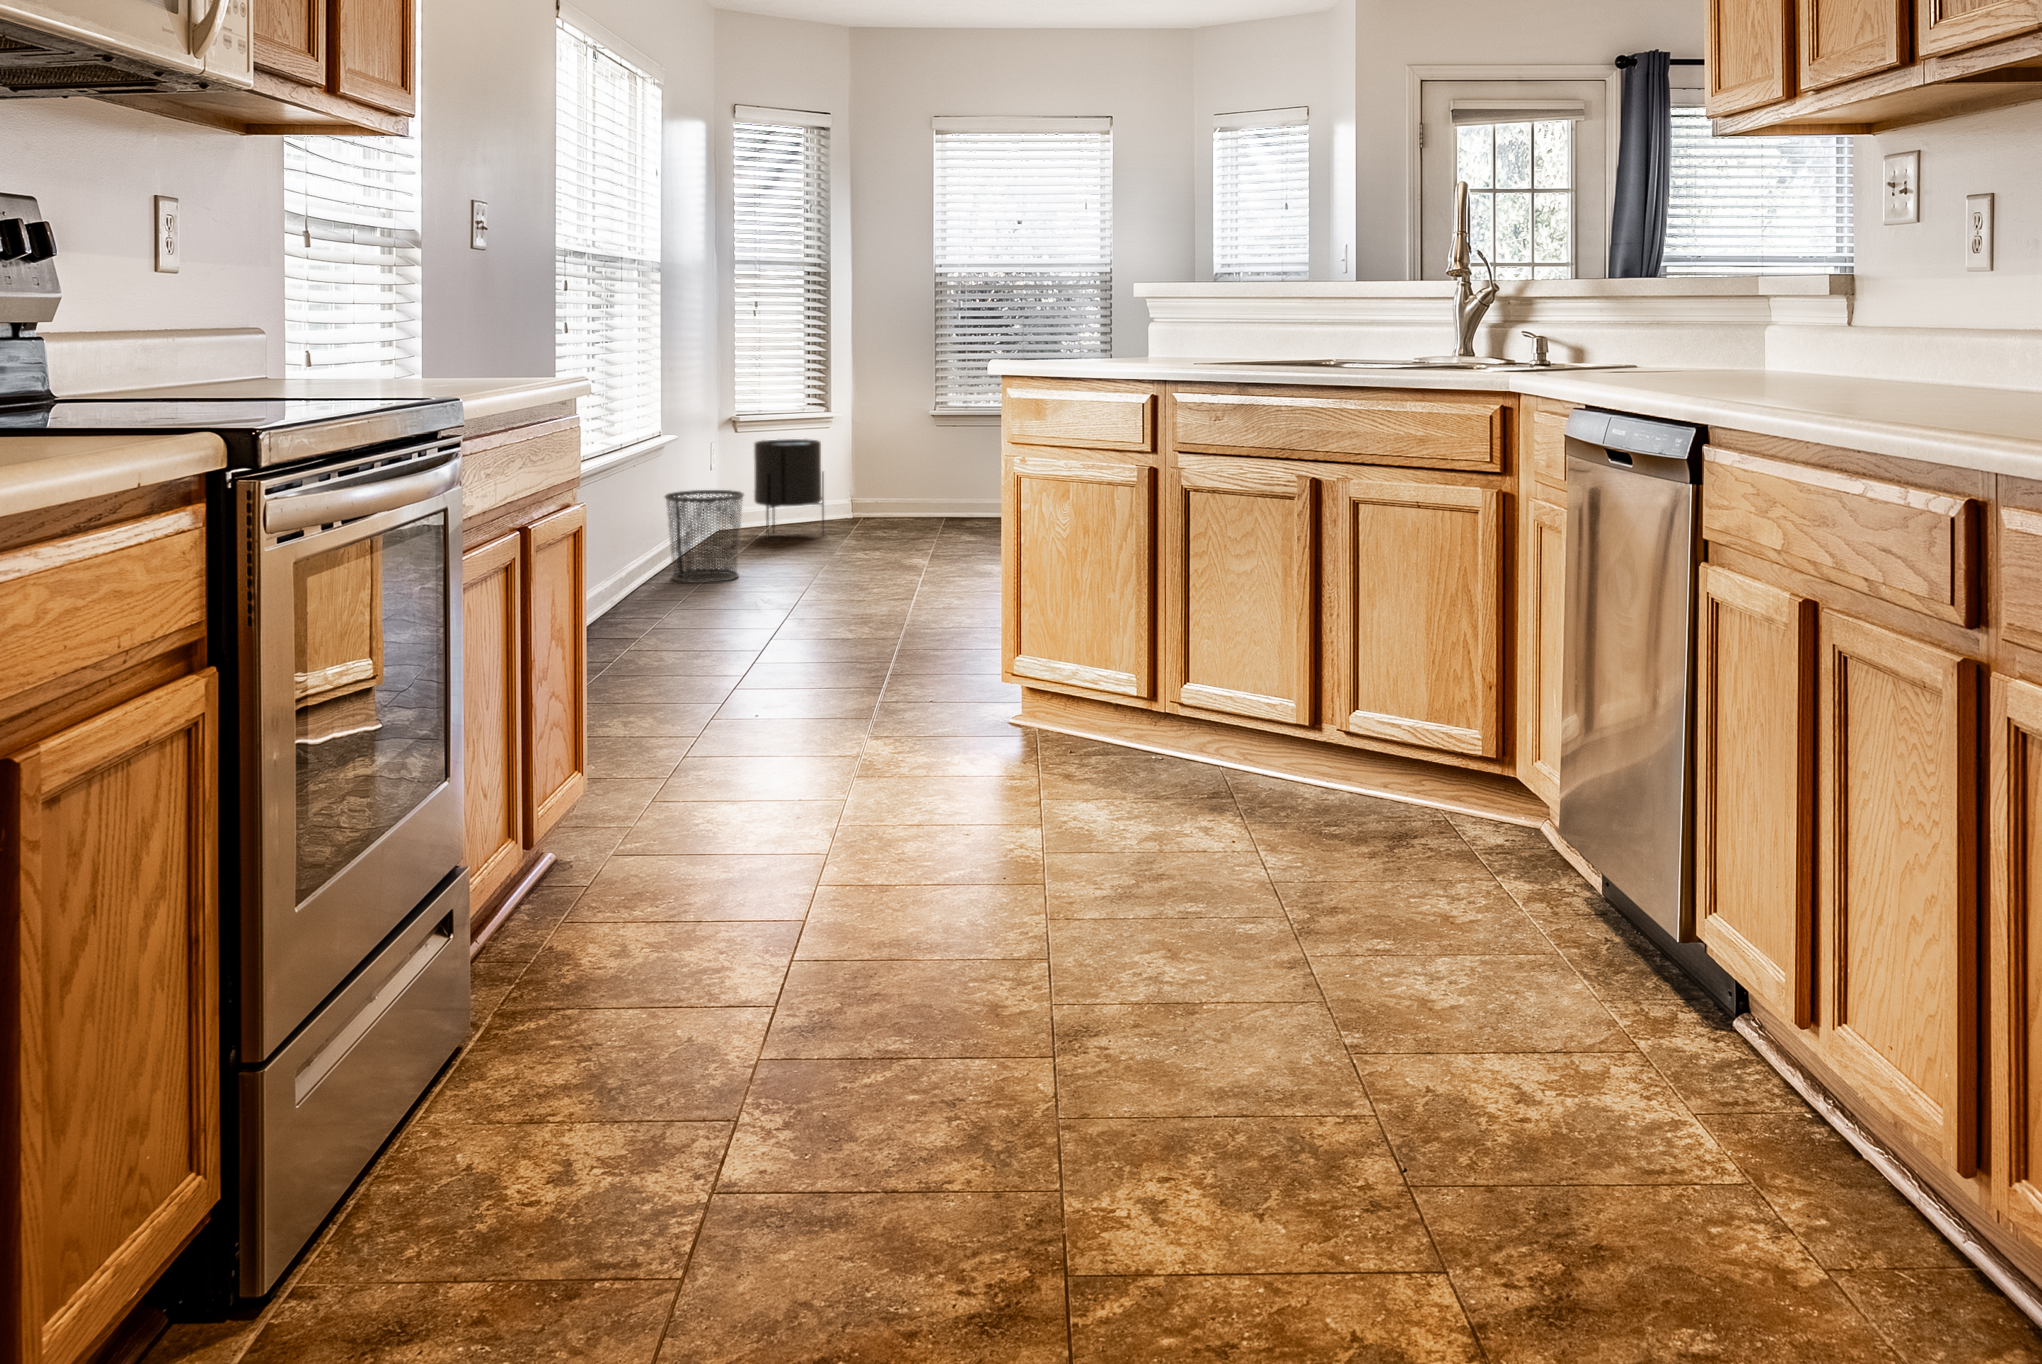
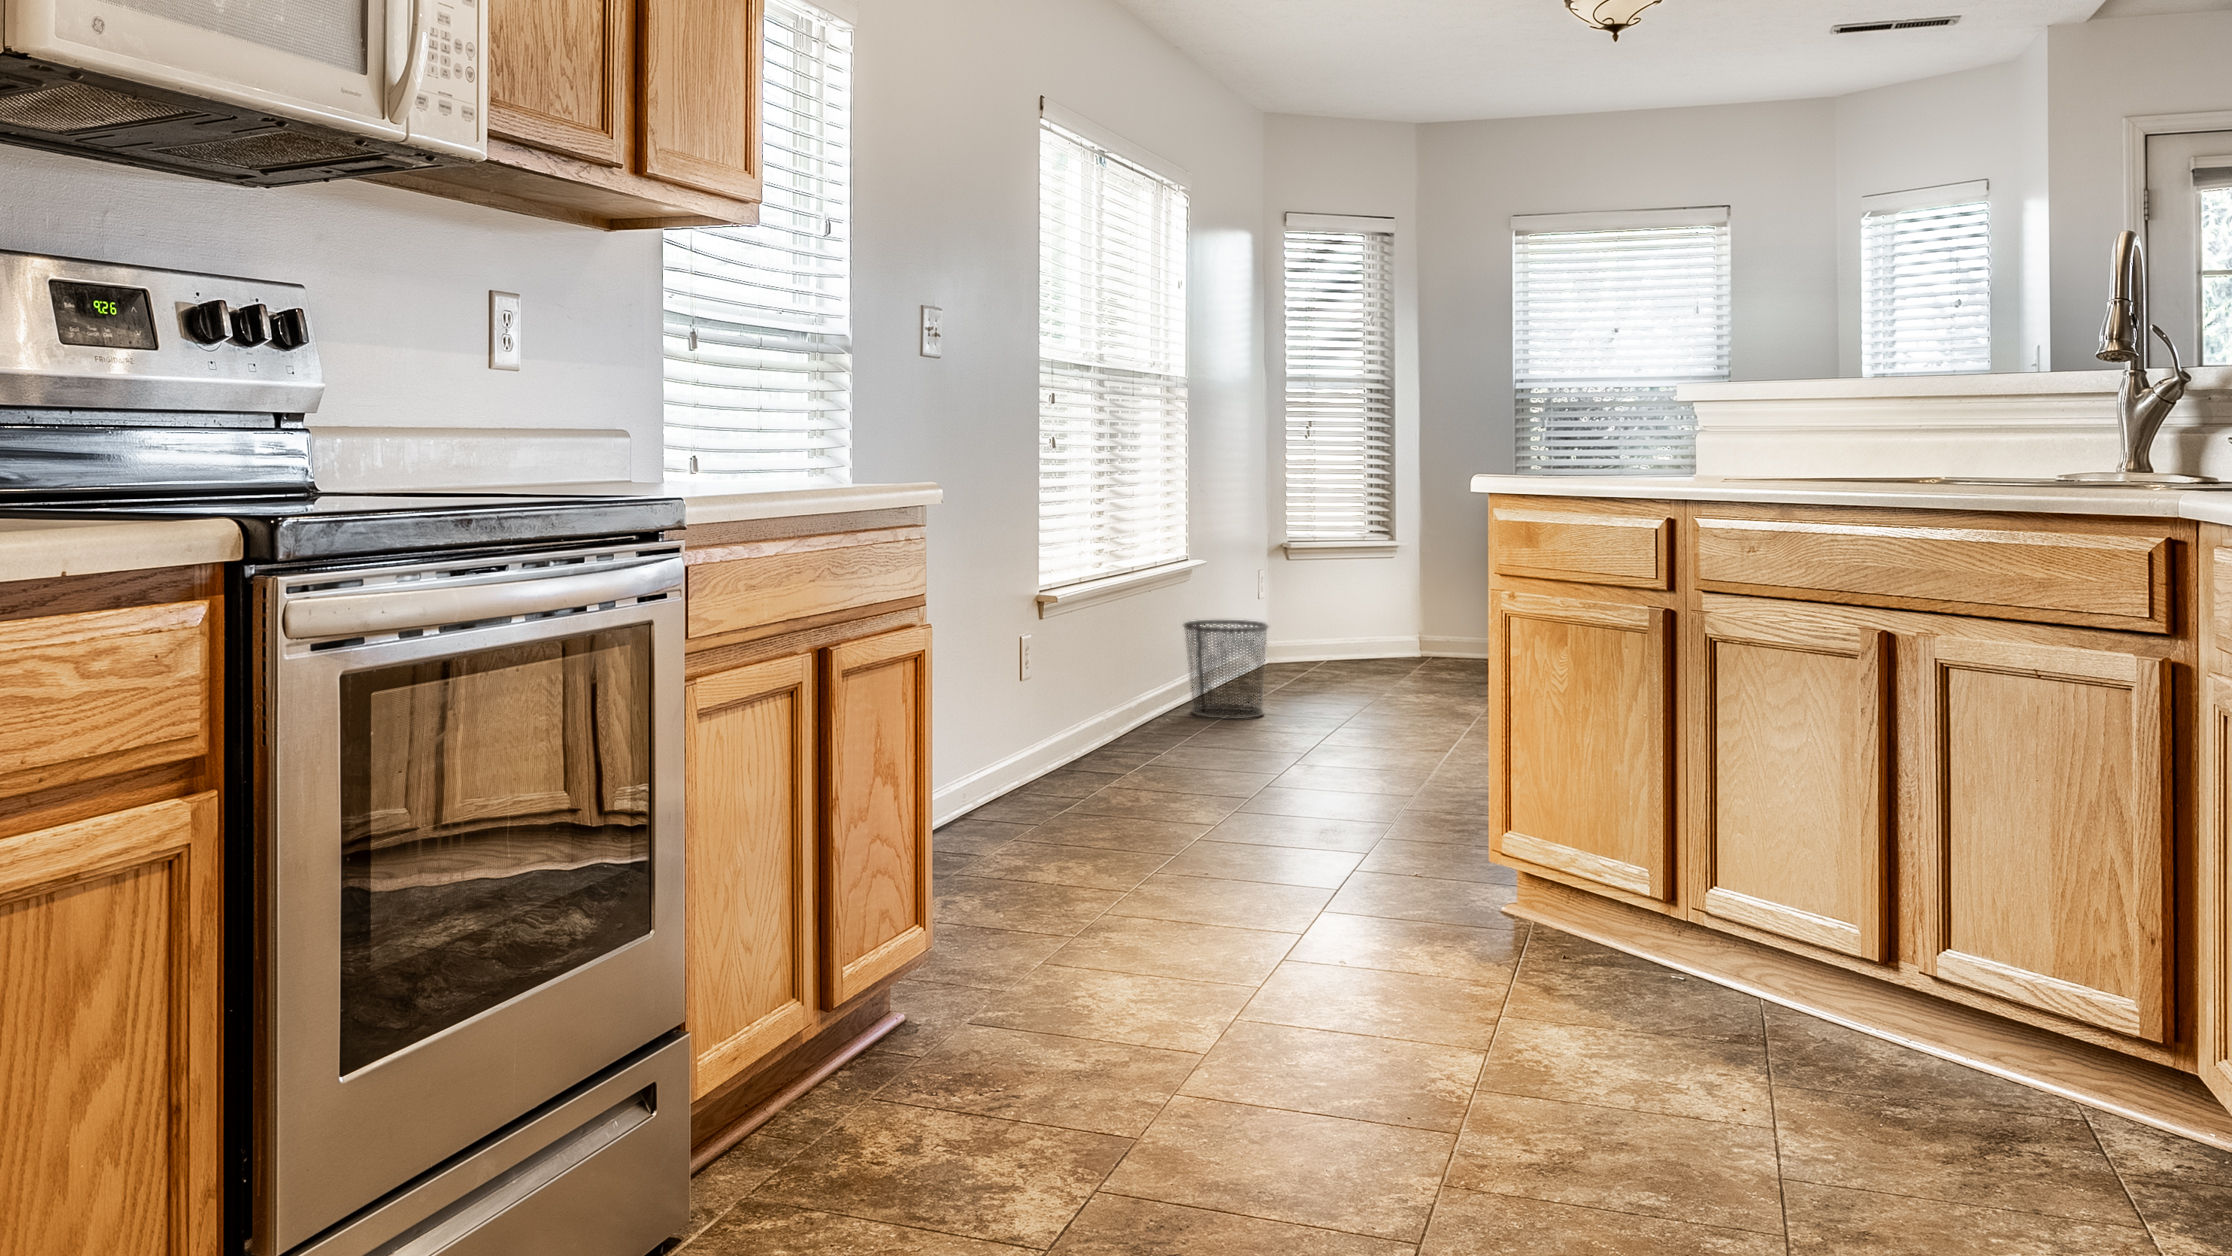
planter: present [754,439,824,538] -> none [1303,569,1384,678]

